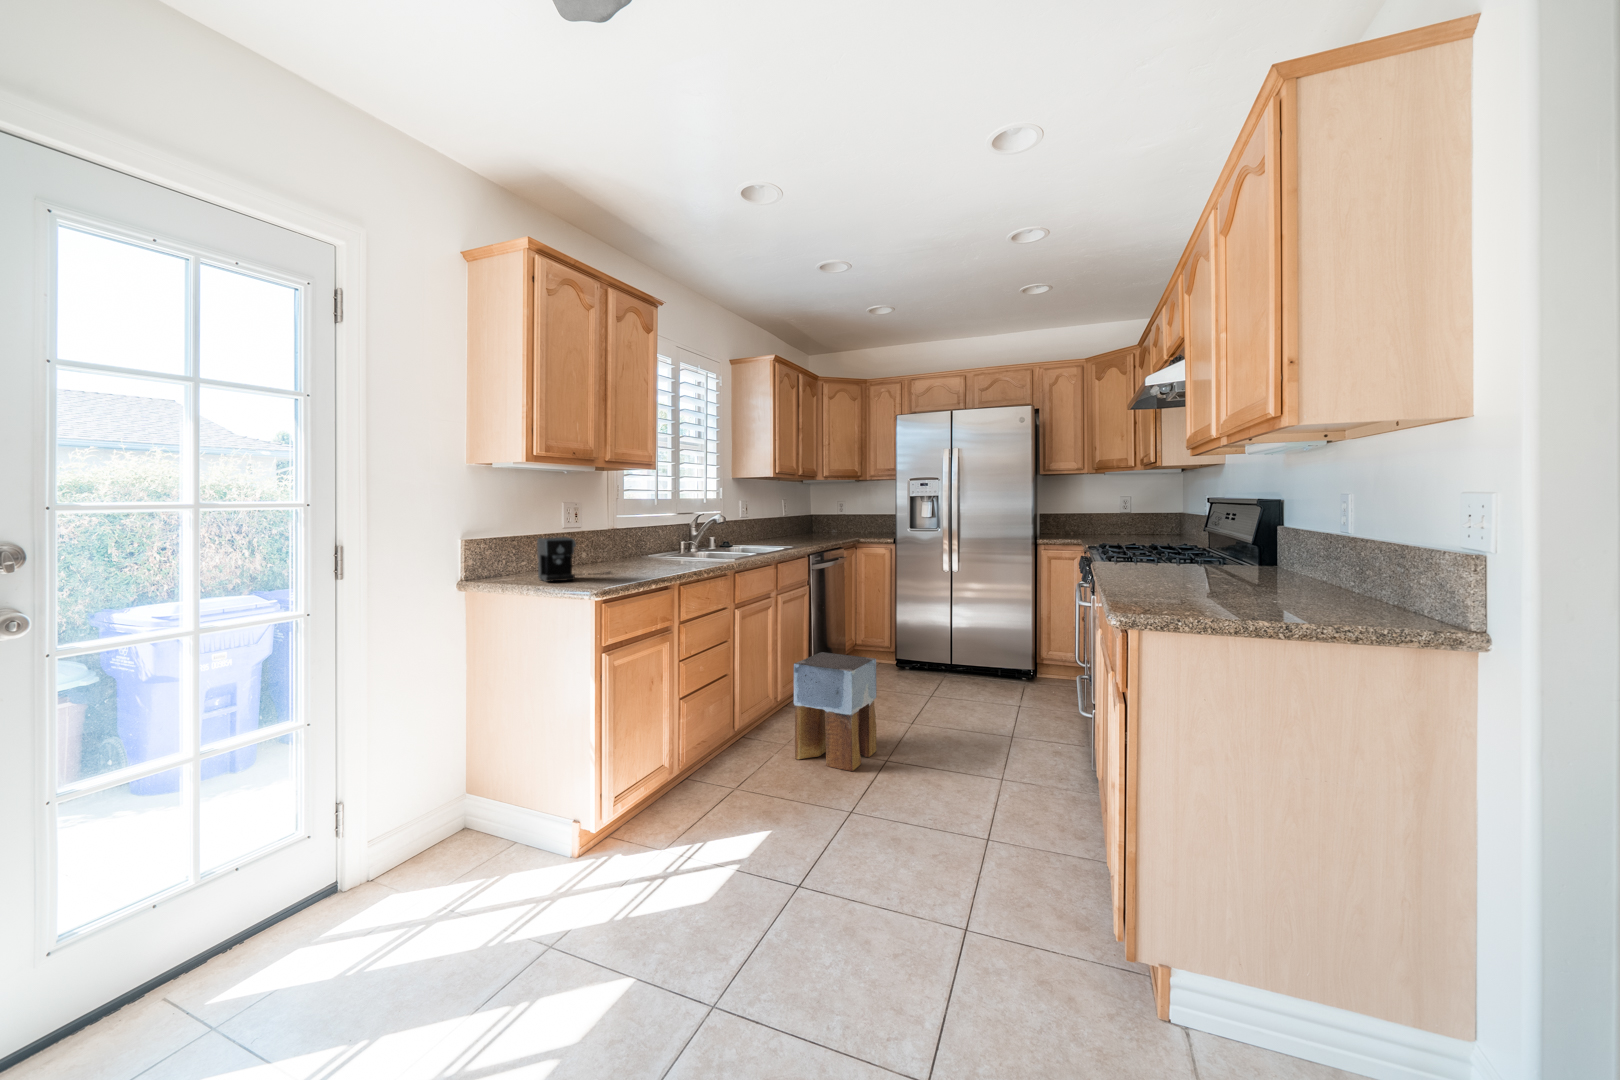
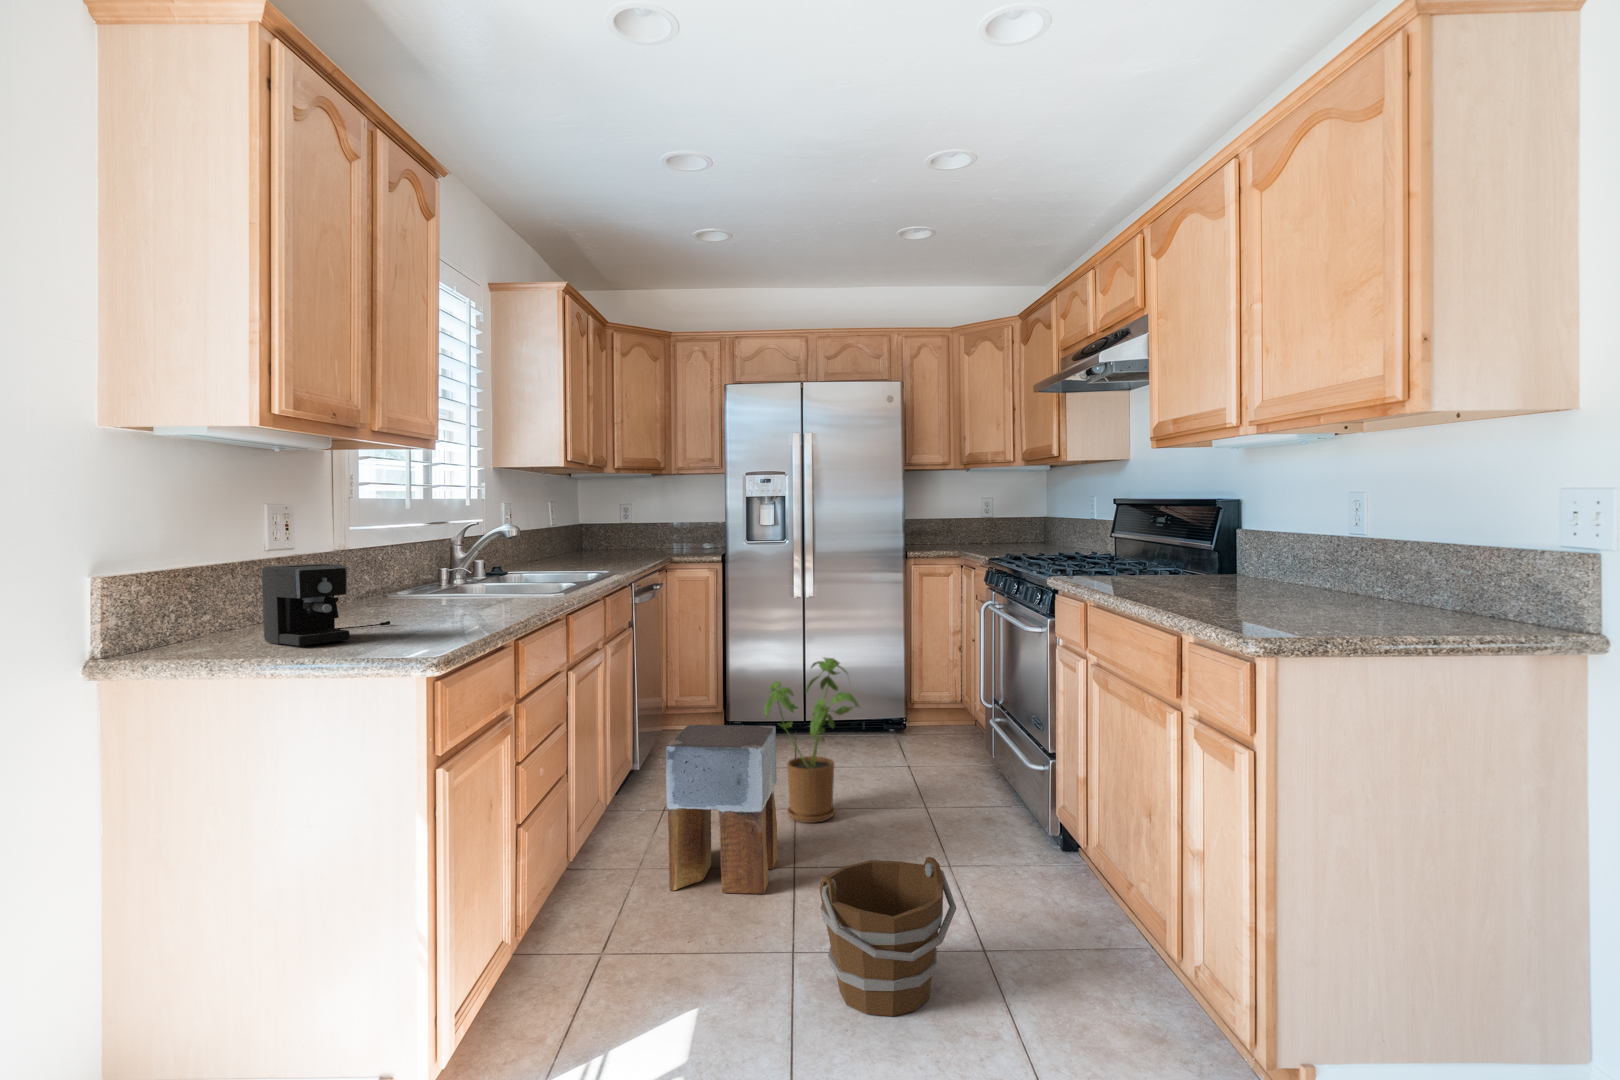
house plant: none [887,614,952,732] -> present [764,657,859,823]
bucket: none [846,756,942,862] -> present [819,857,956,1016]

